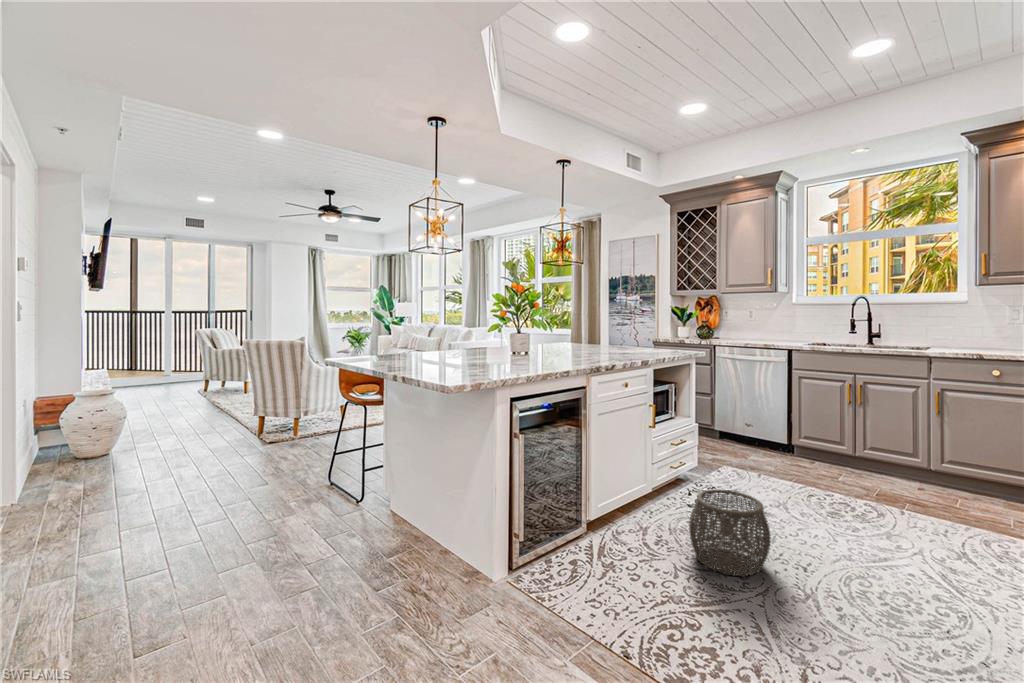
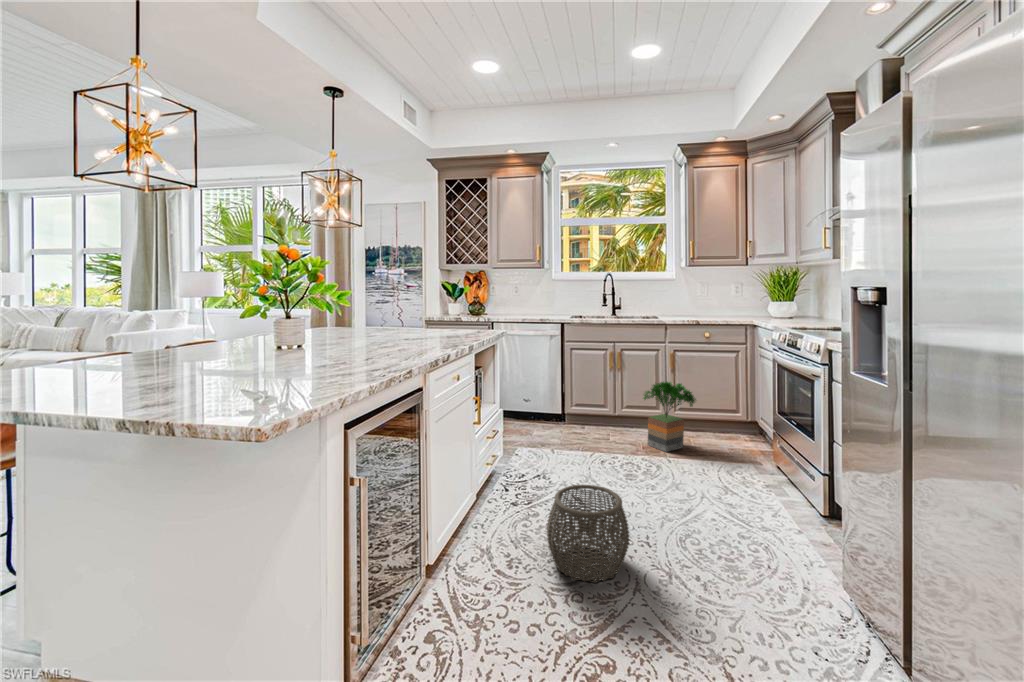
potted tree: none [878,420,959,504] -> present [644,382,696,452]

